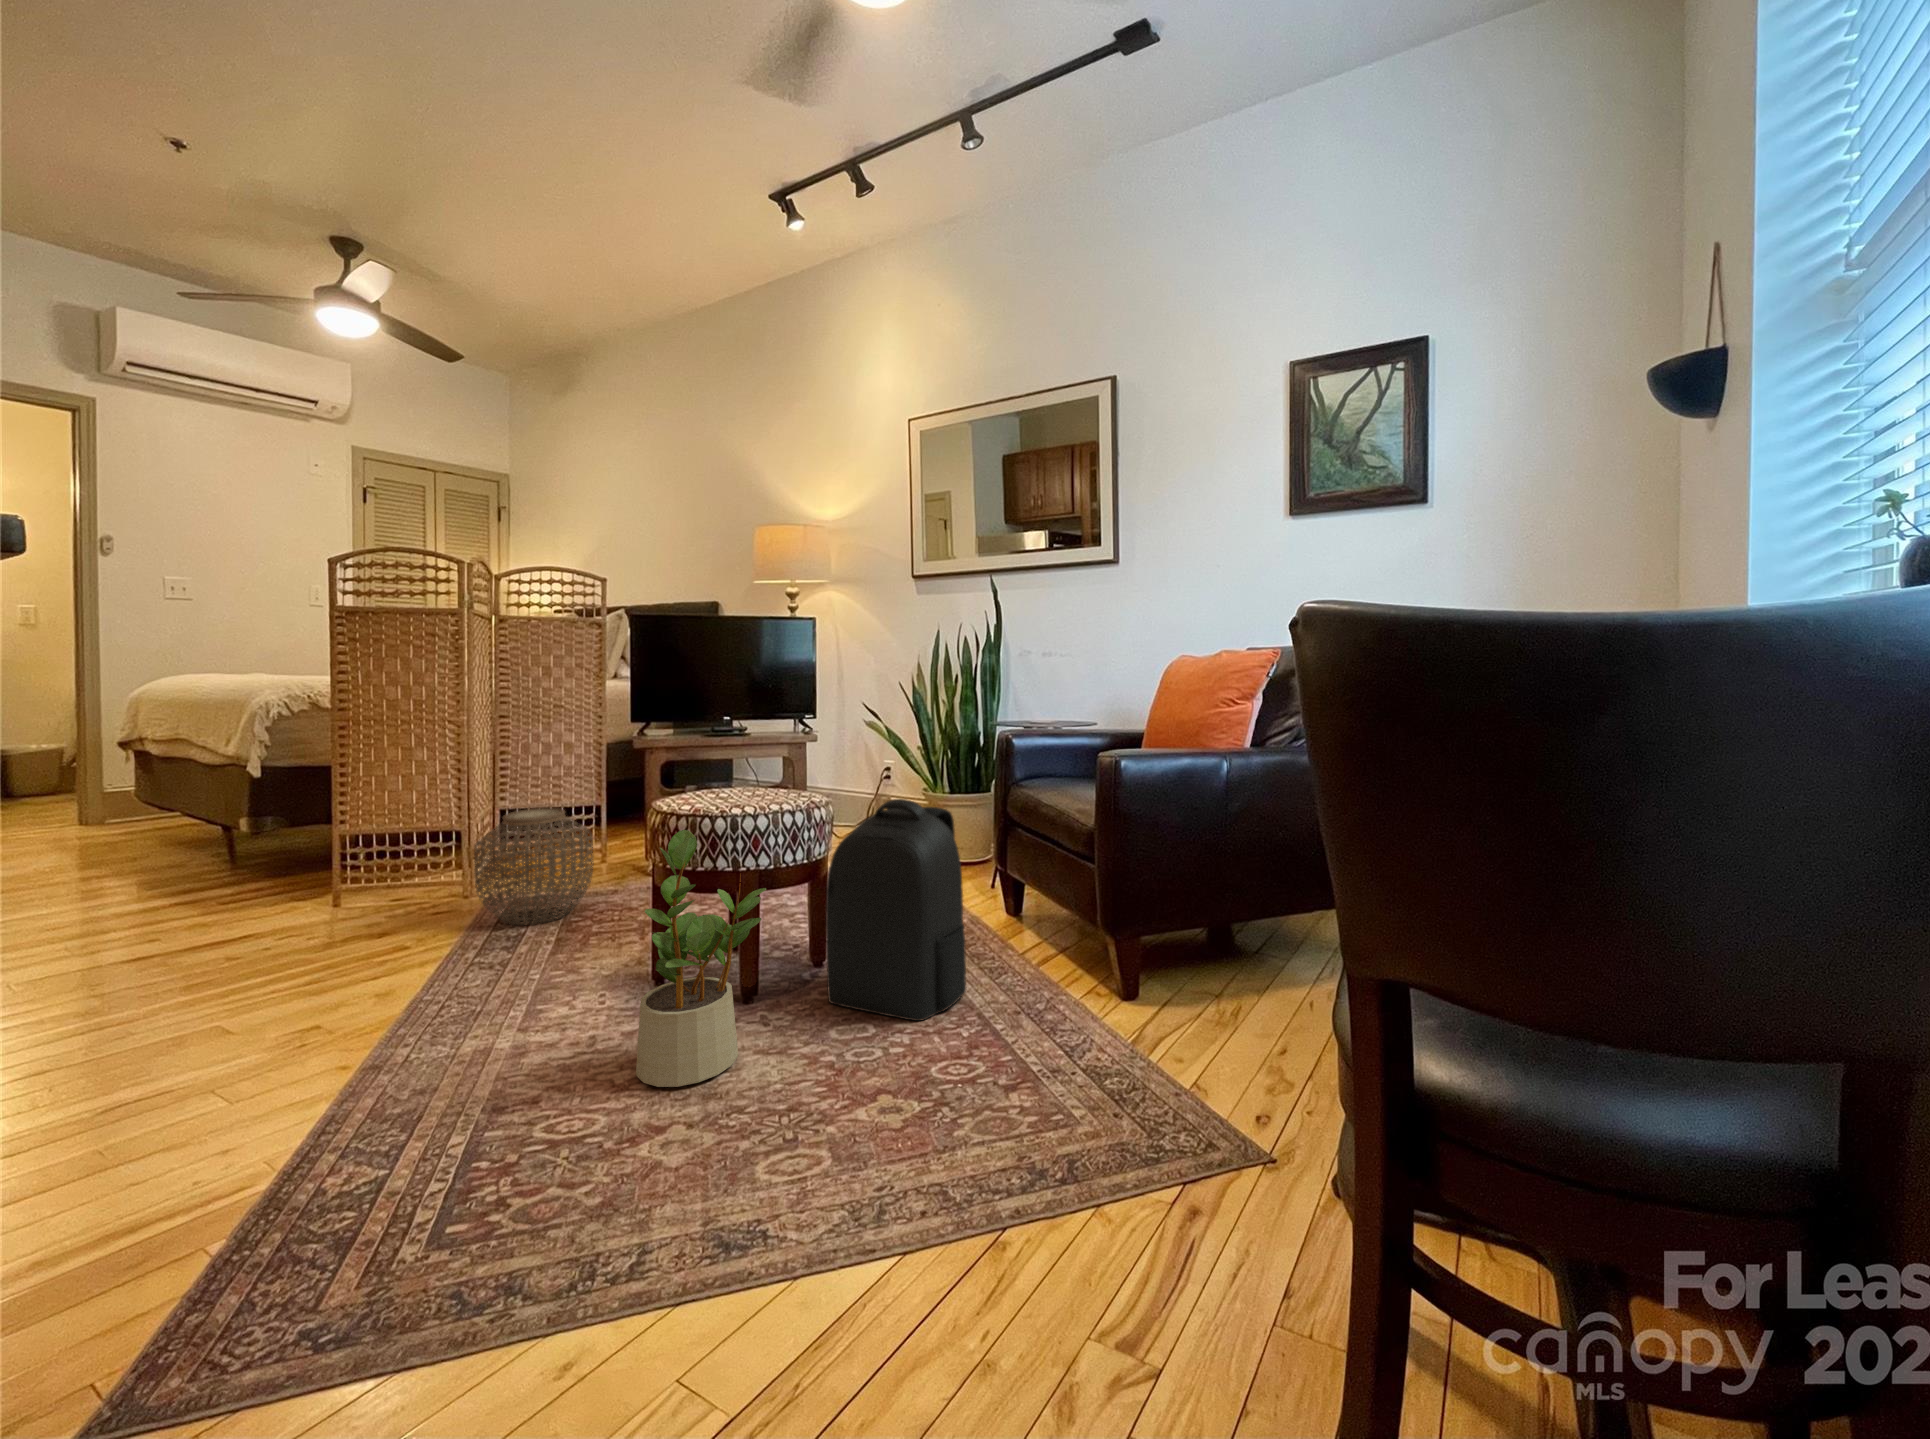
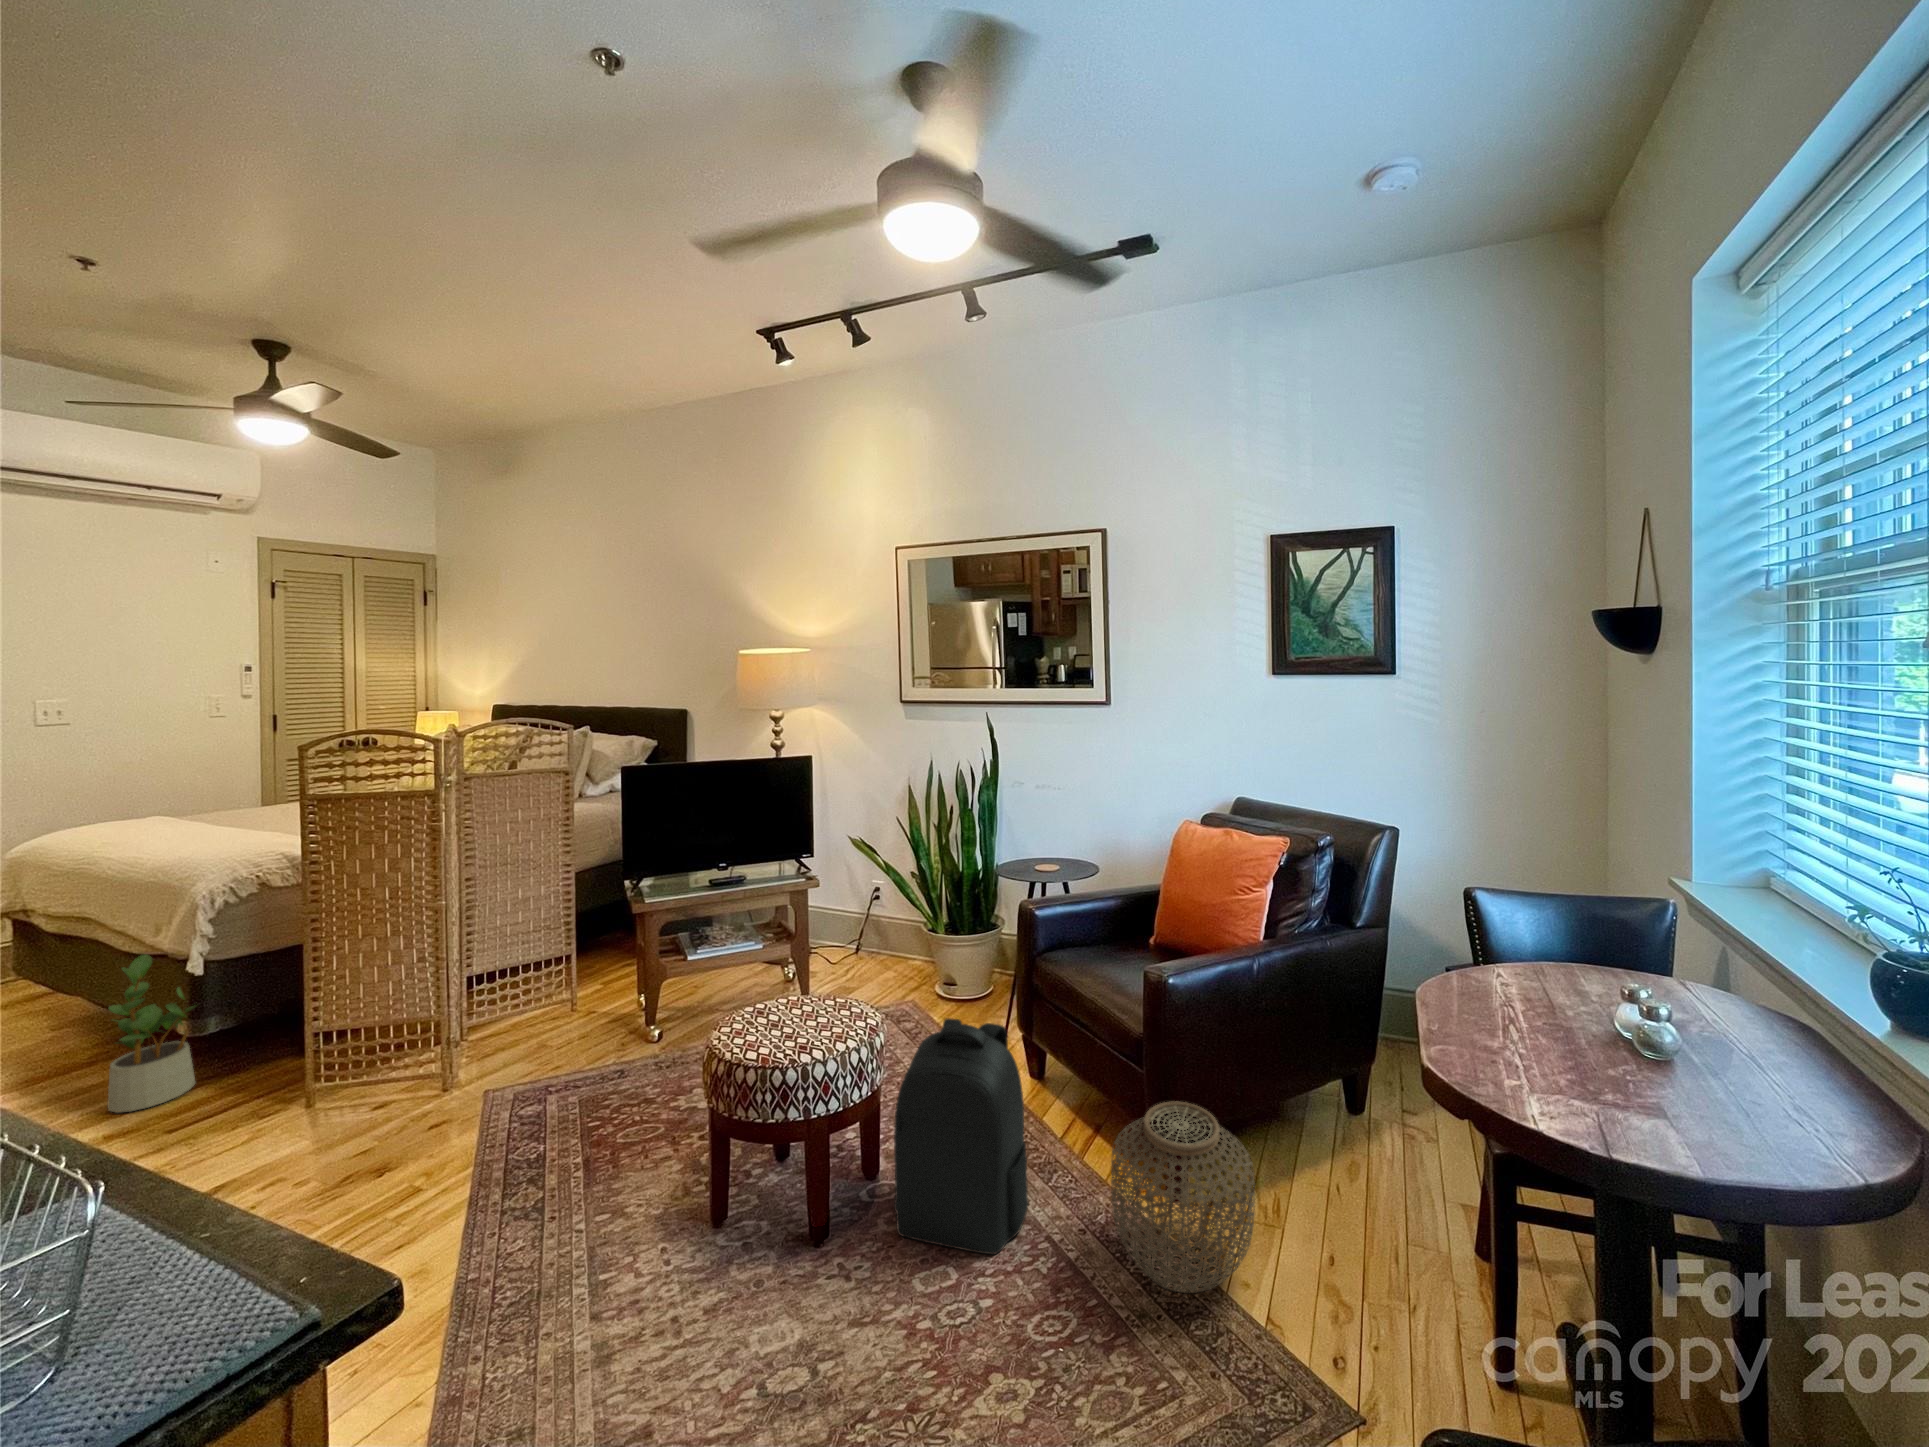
woven basket: present [474,808,593,925] -> present [1111,1101,1255,1293]
potted plant: present [636,830,766,1087] -> present [107,954,195,1112]

